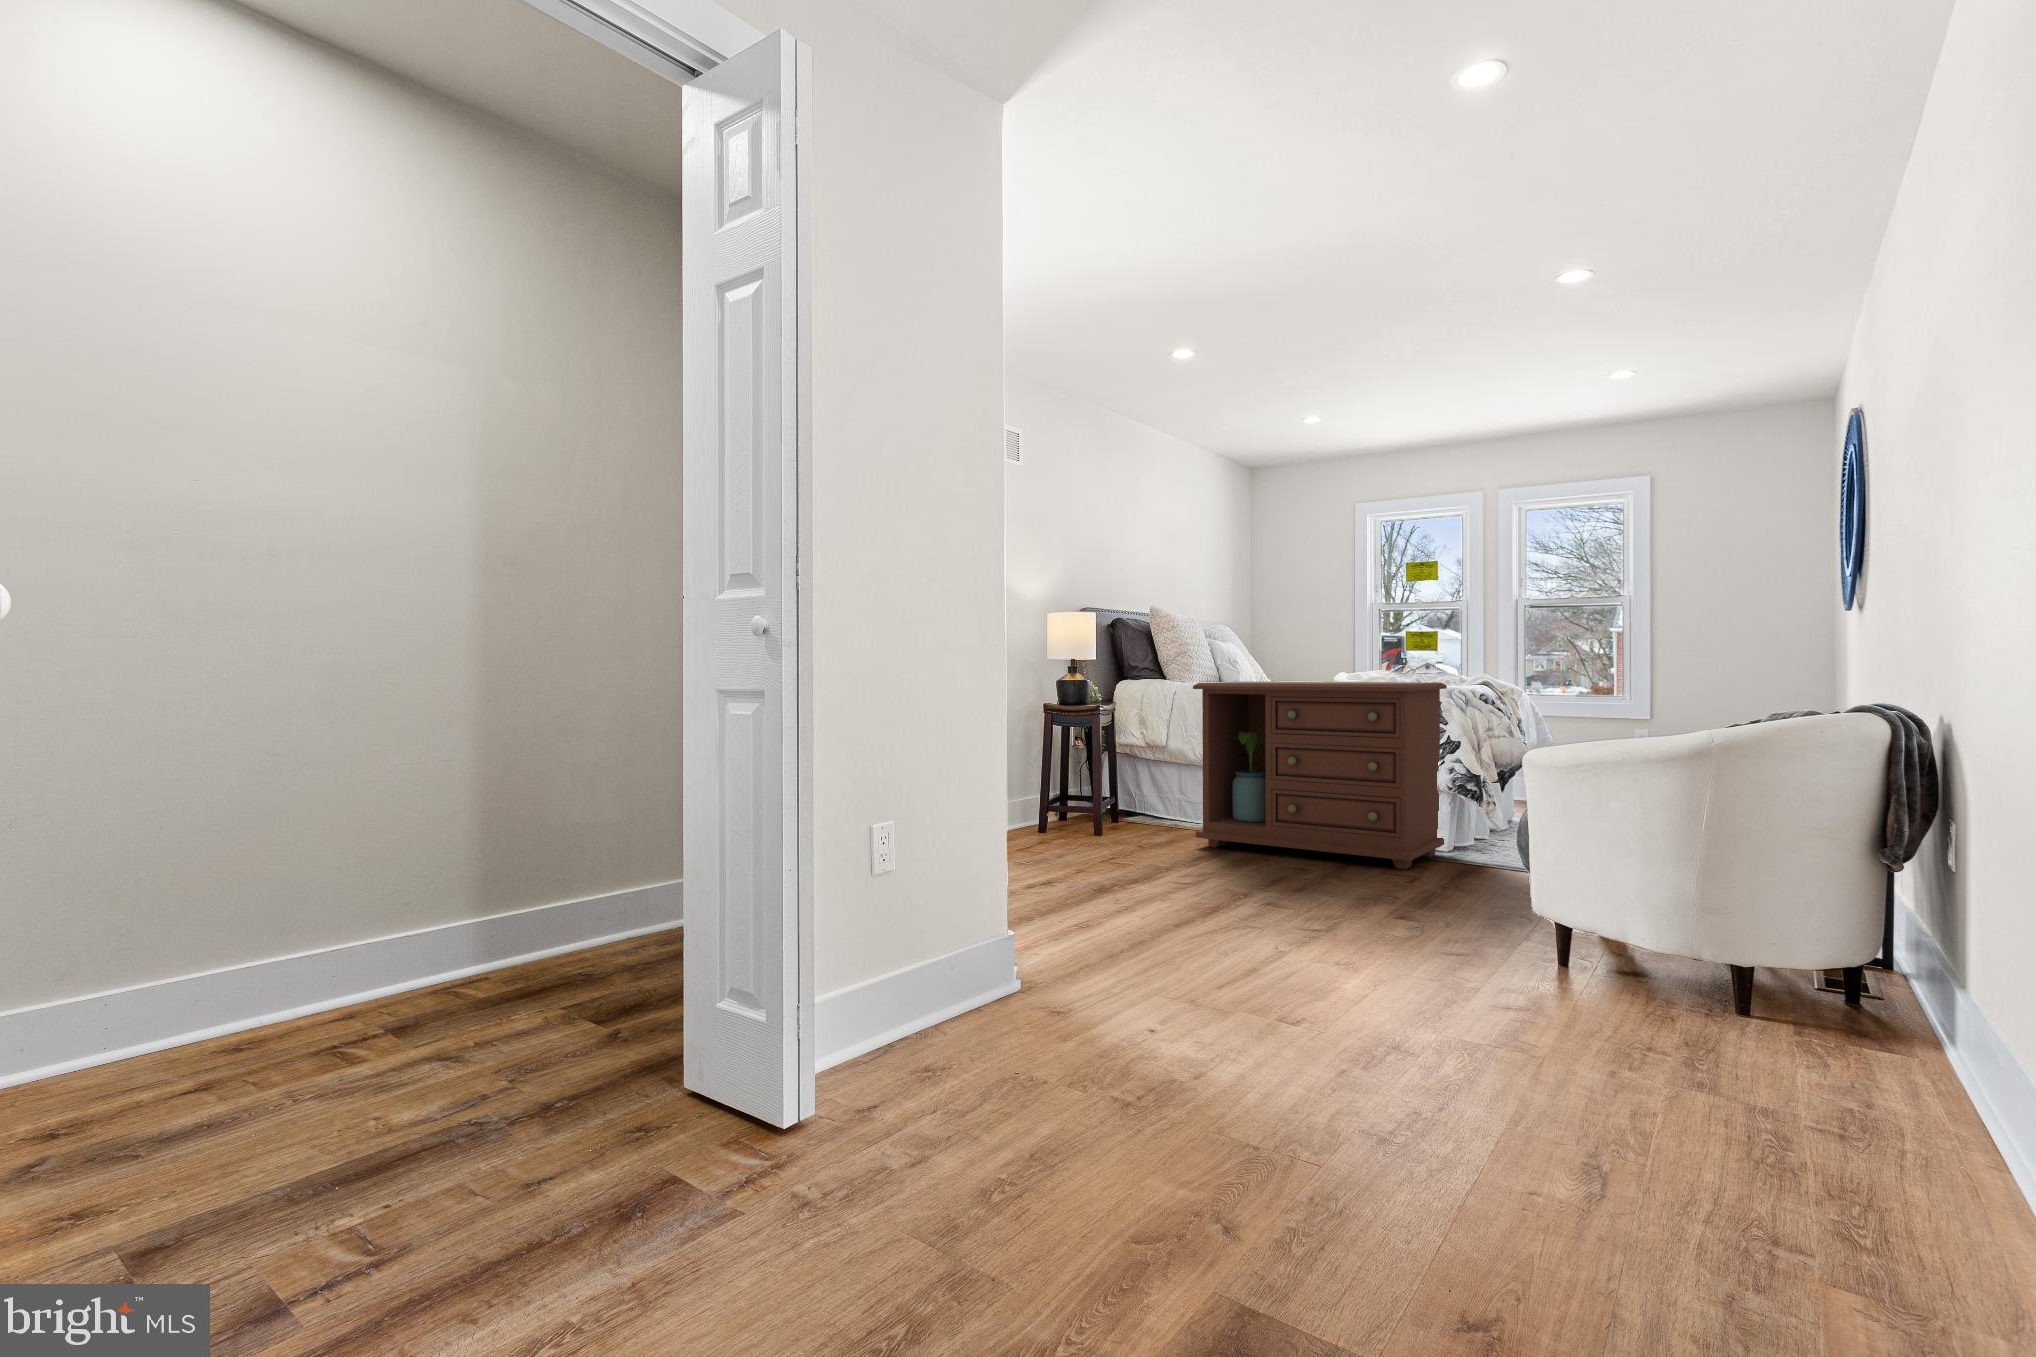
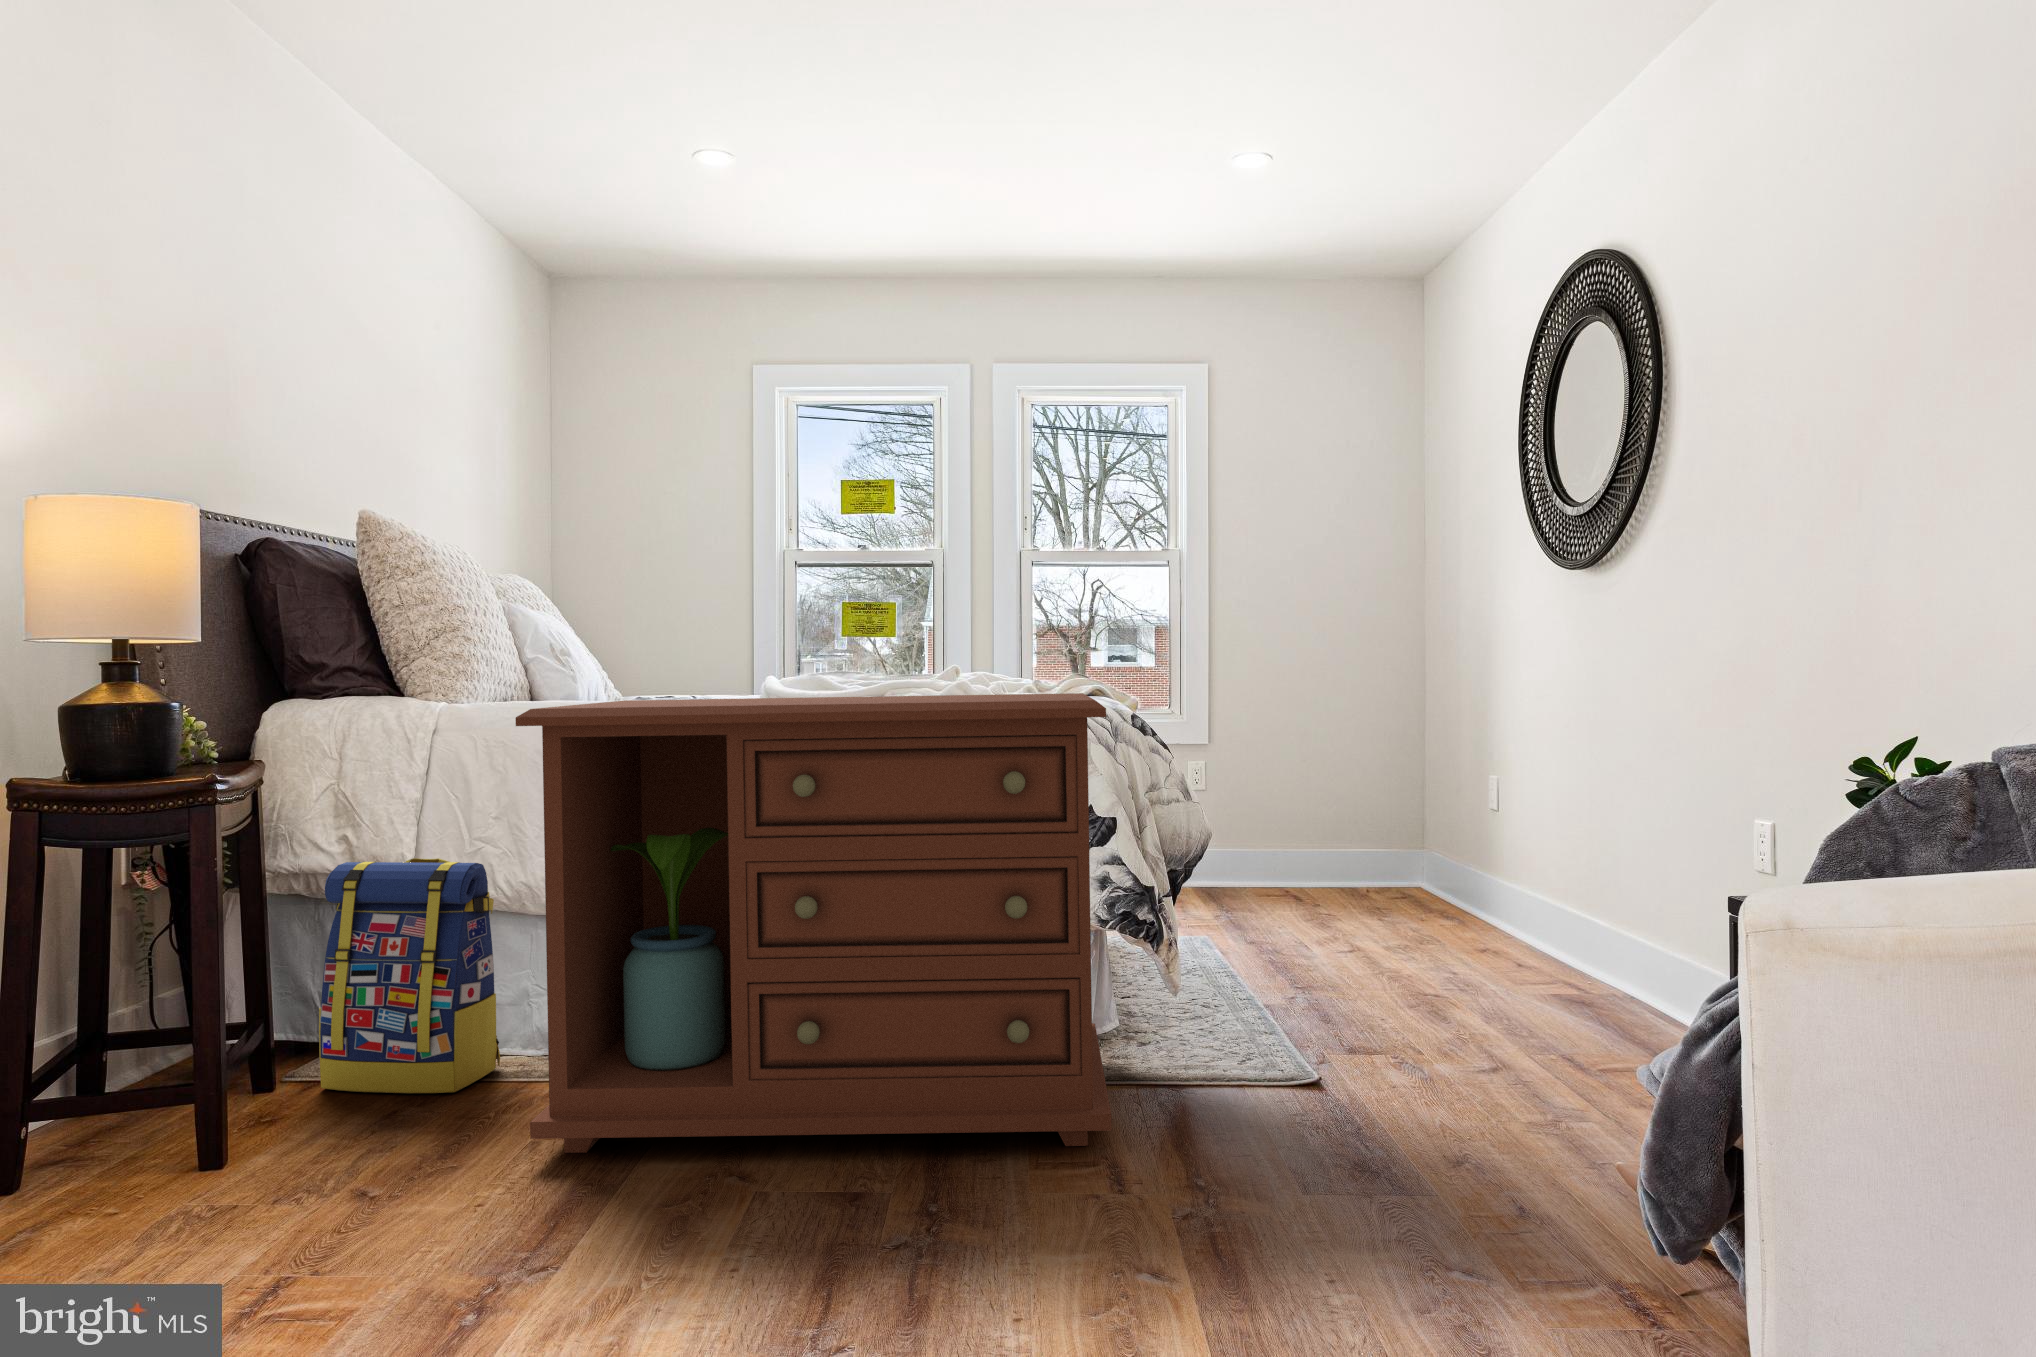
backpack: none [1133,742,1196,831] -> present [319,858,500,1093]

